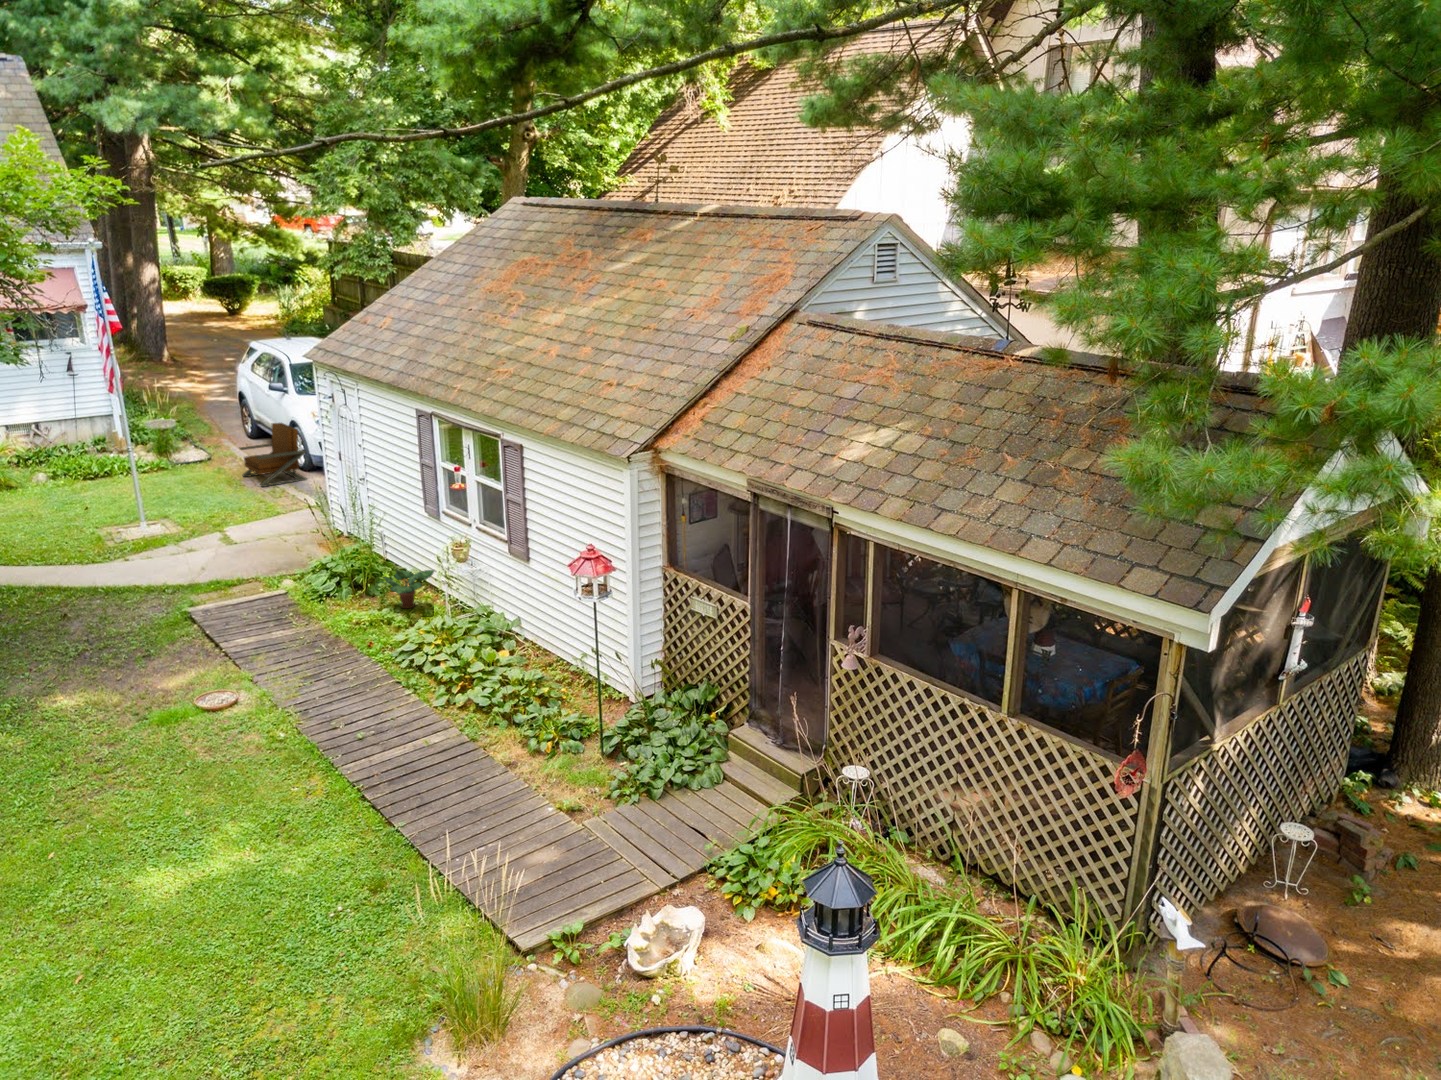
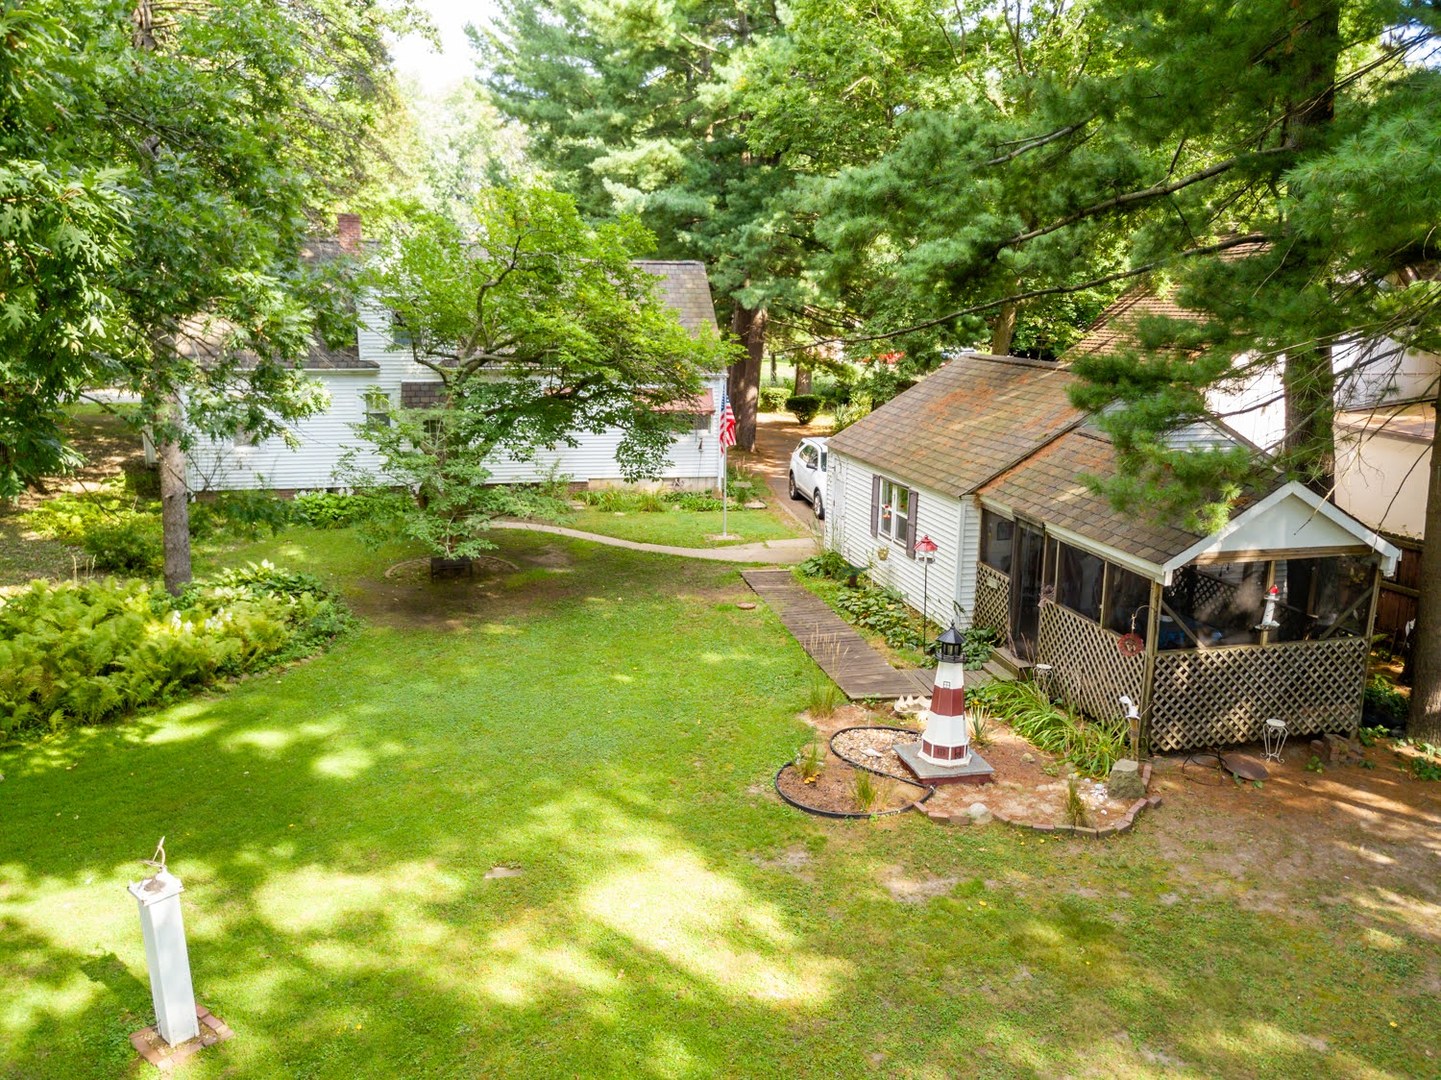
lounge chair: present [240,423,307,487] -> none [783,487,822,524]

